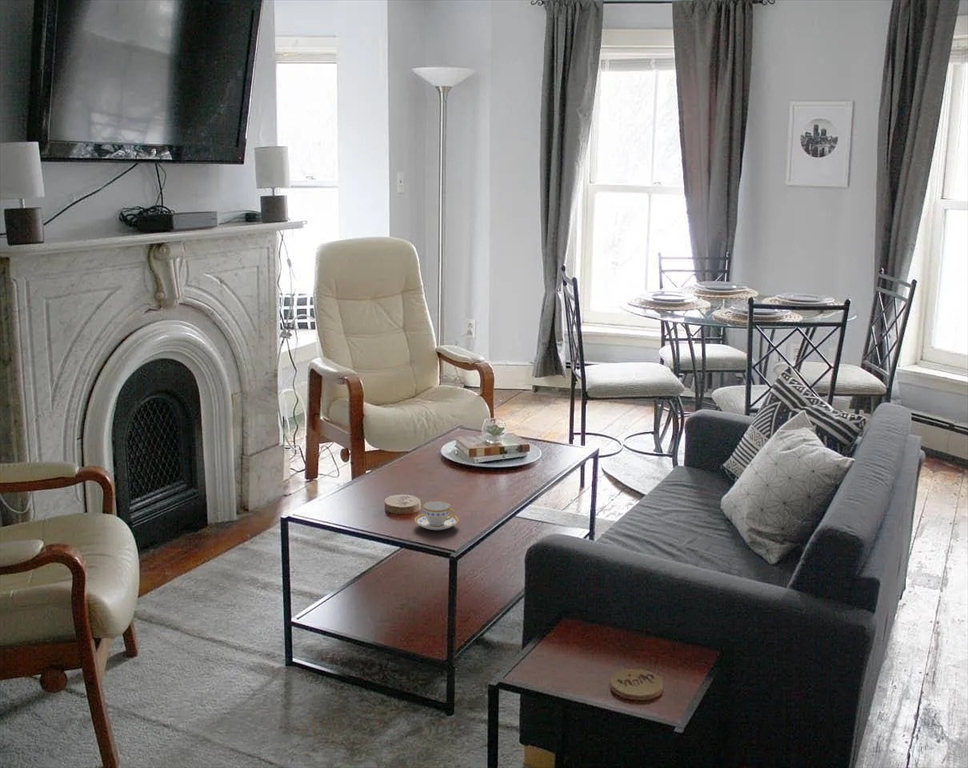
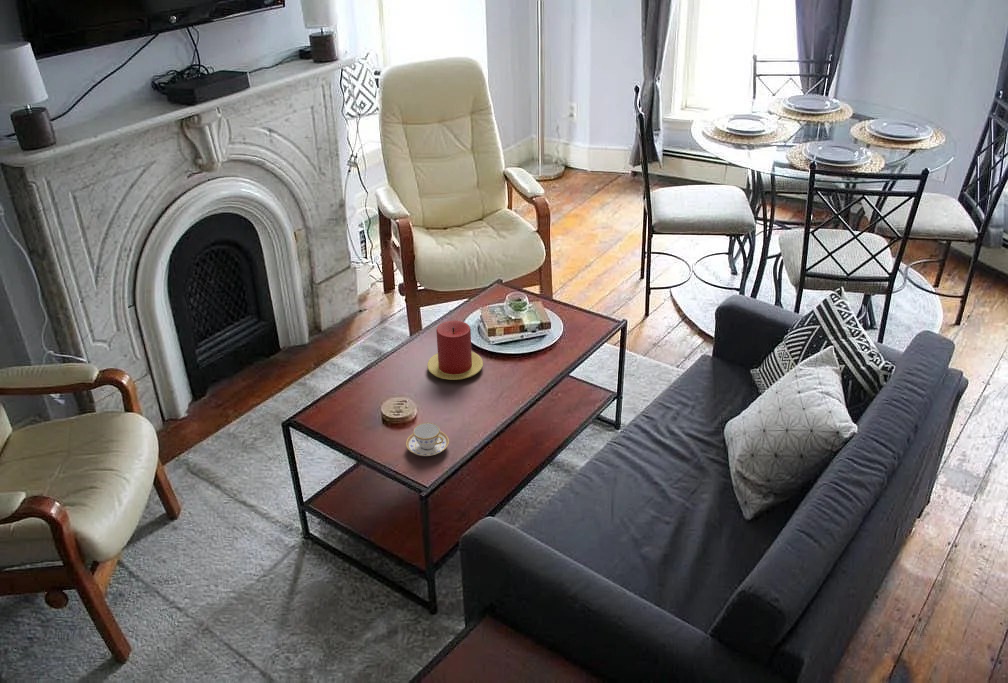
candle: none [413,429,470,485] -> present [427,321,483,380]

